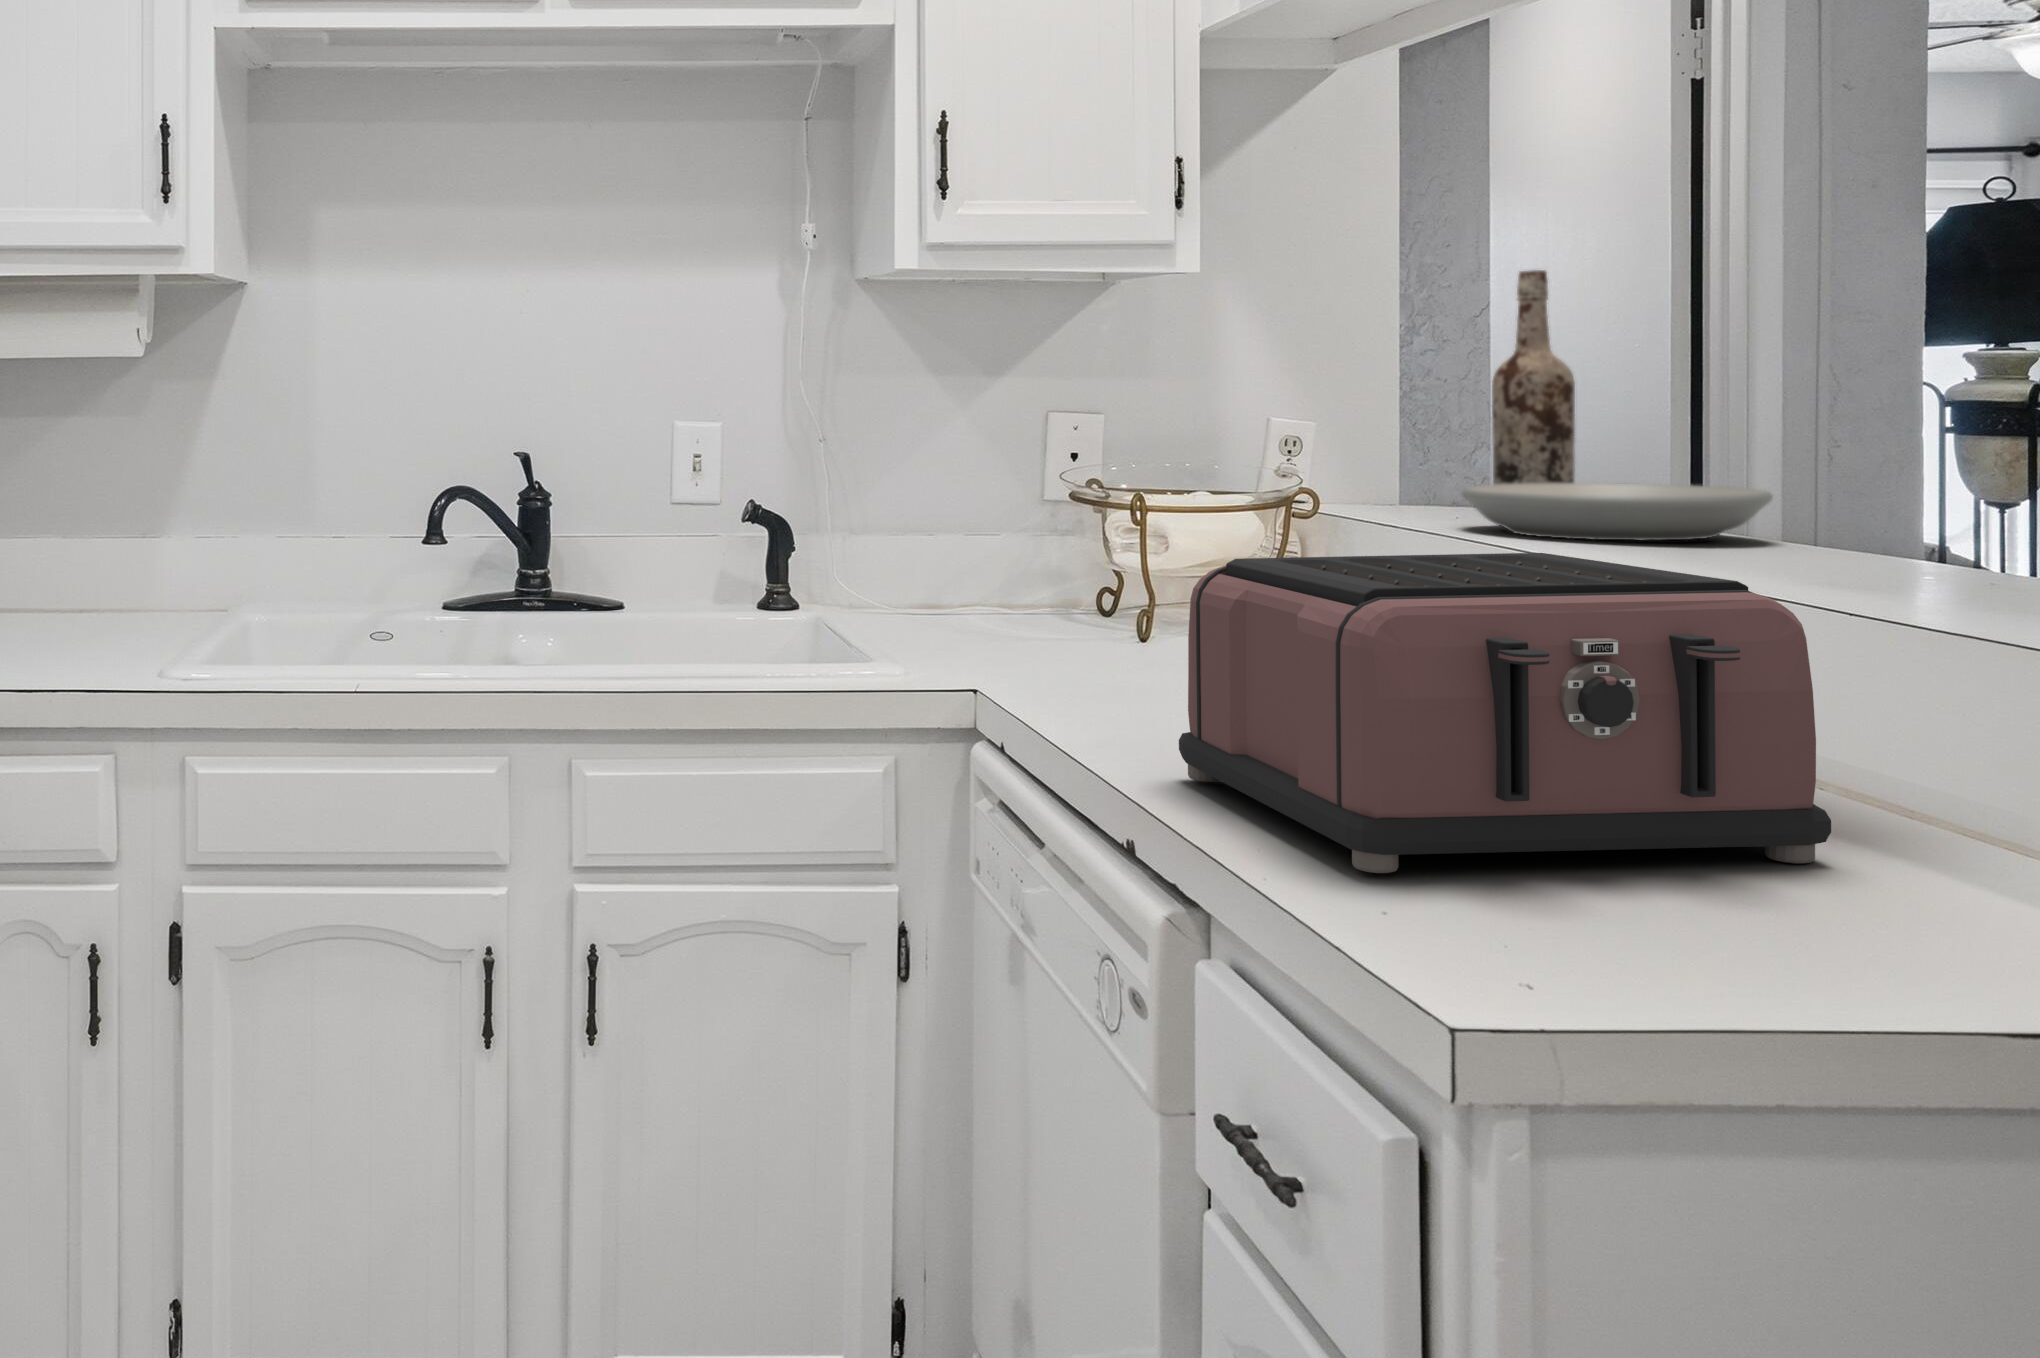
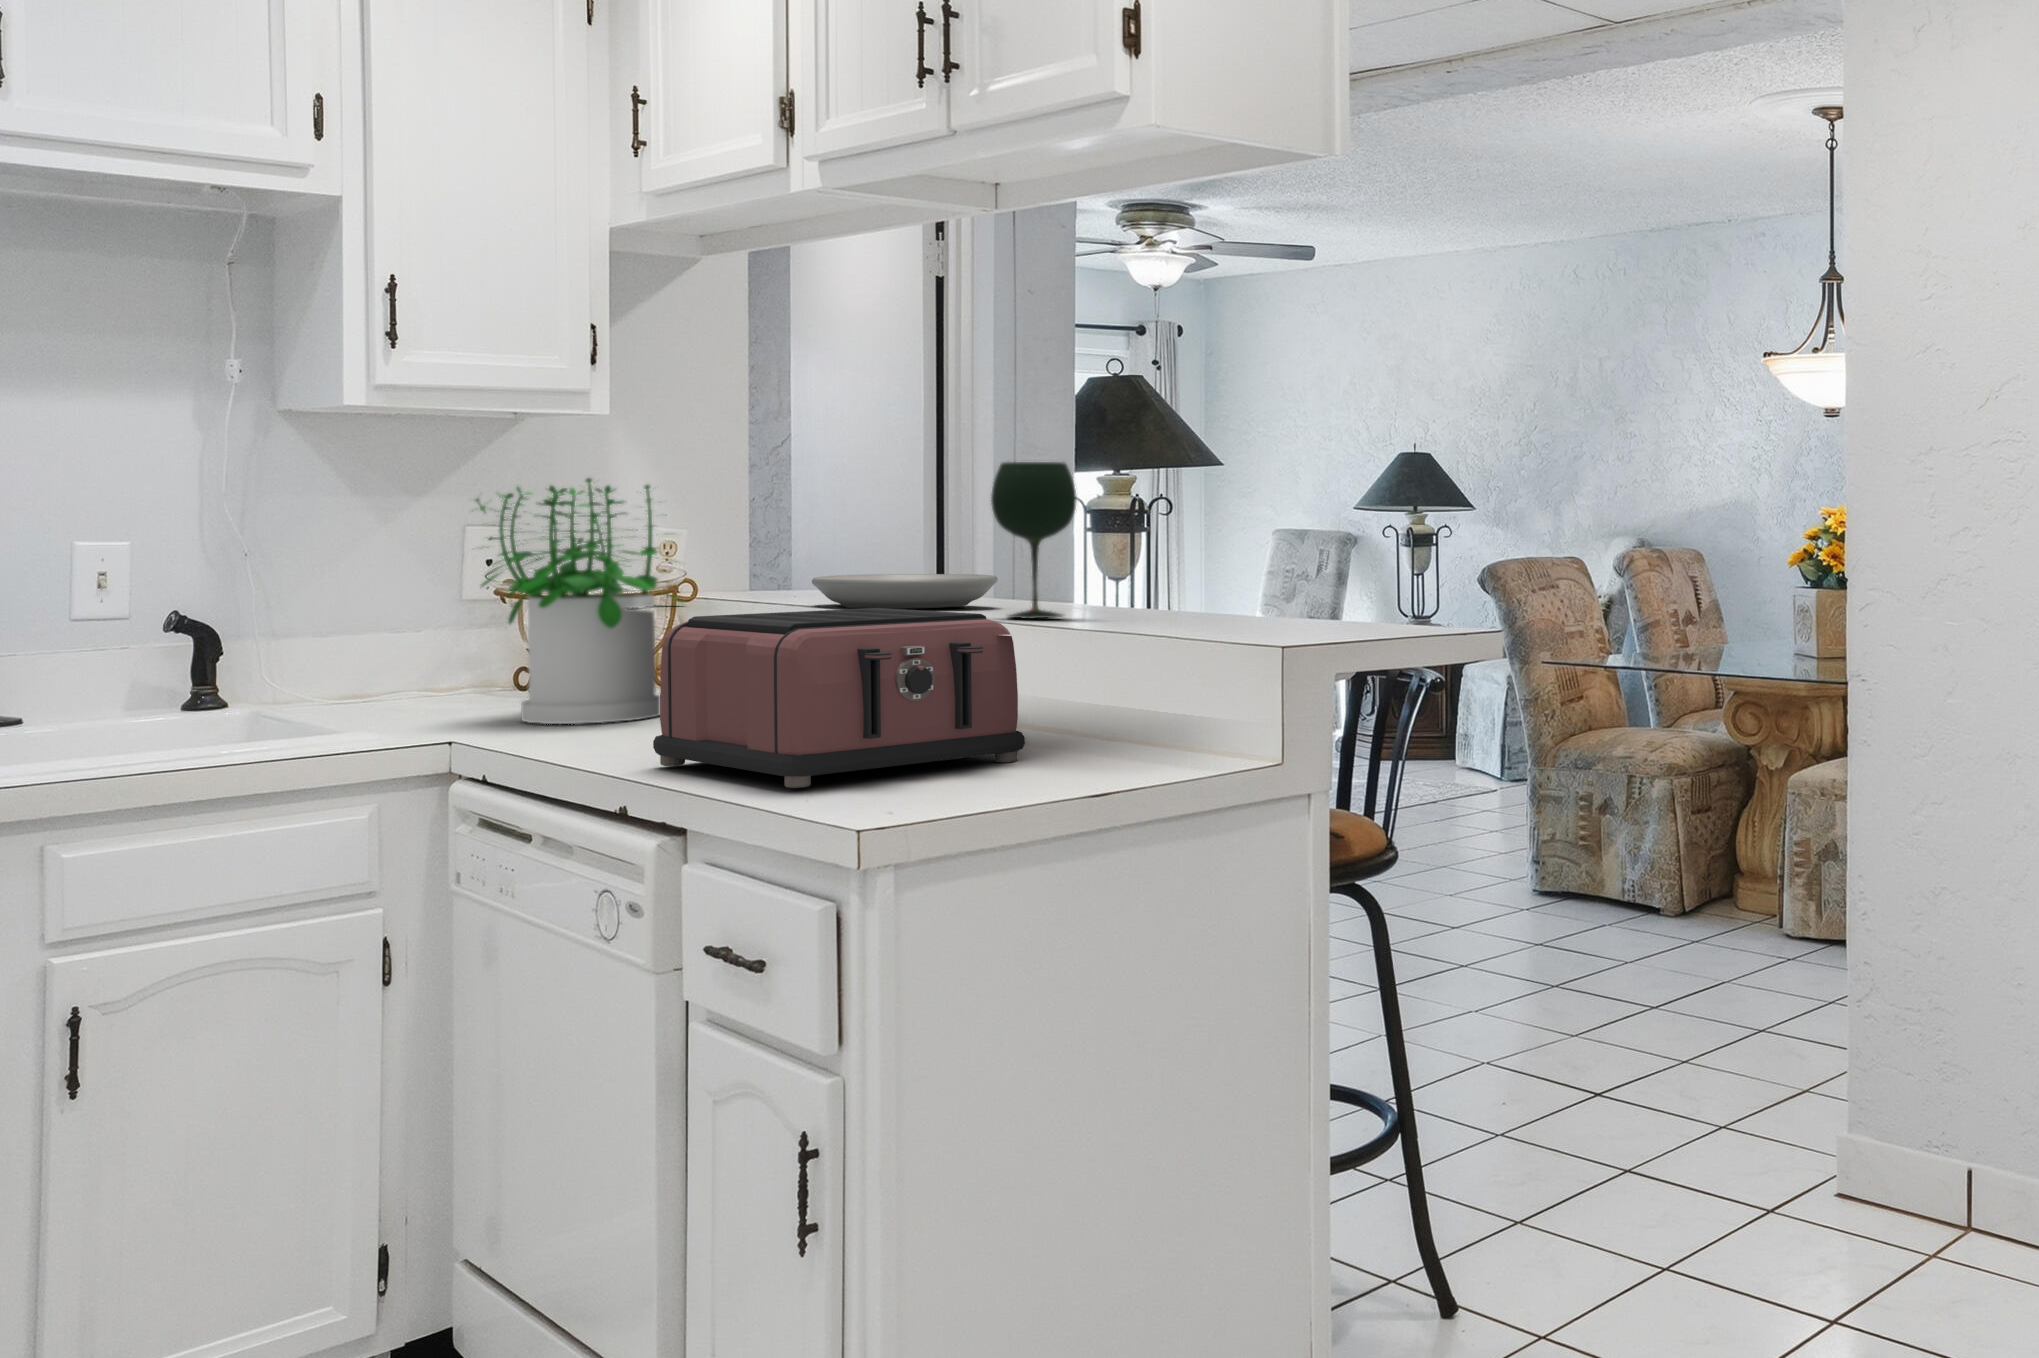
wine bottle: present [1492,270,1575,484] -> none [823,426,877,596]
wine glass: none [1761,302,1936,576] -> present [991,462,1077,619]
potted plant: none [1005,352,1279,677] -> present [476,478,669,724]

